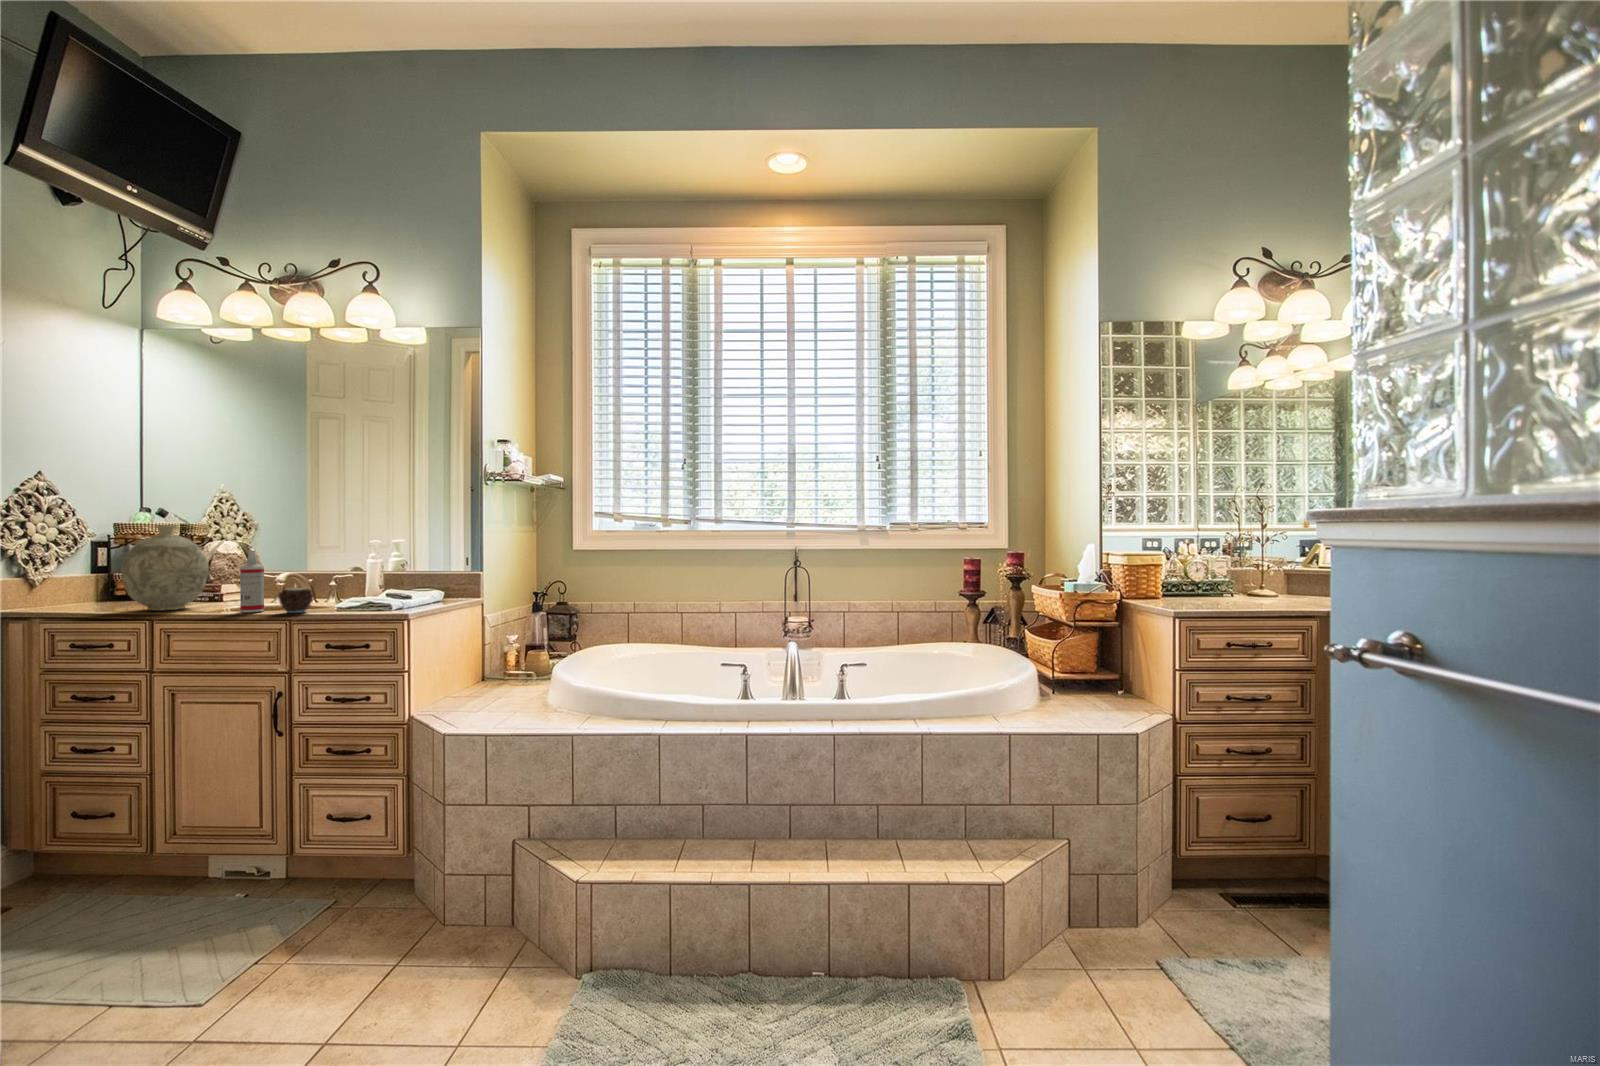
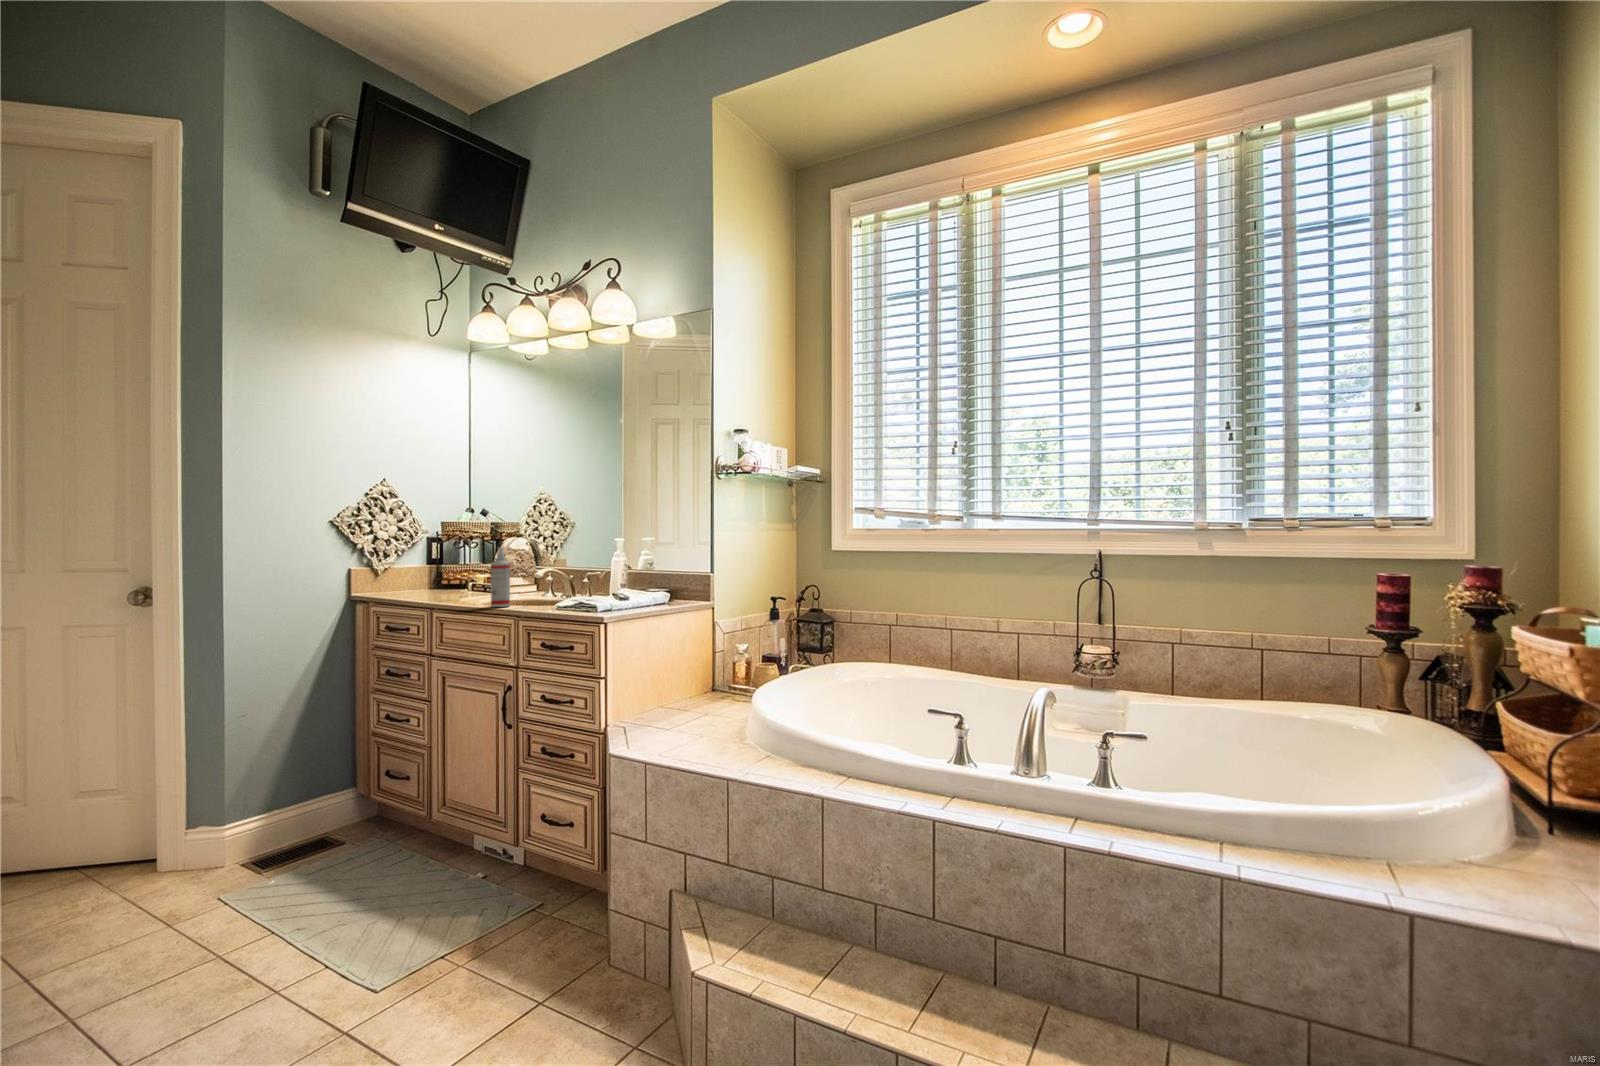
decorative vase: present [121,525,209,610] -> none [416,523,485,601]
candle: present [278,588,314,613] -> none [513,580,544,610]

